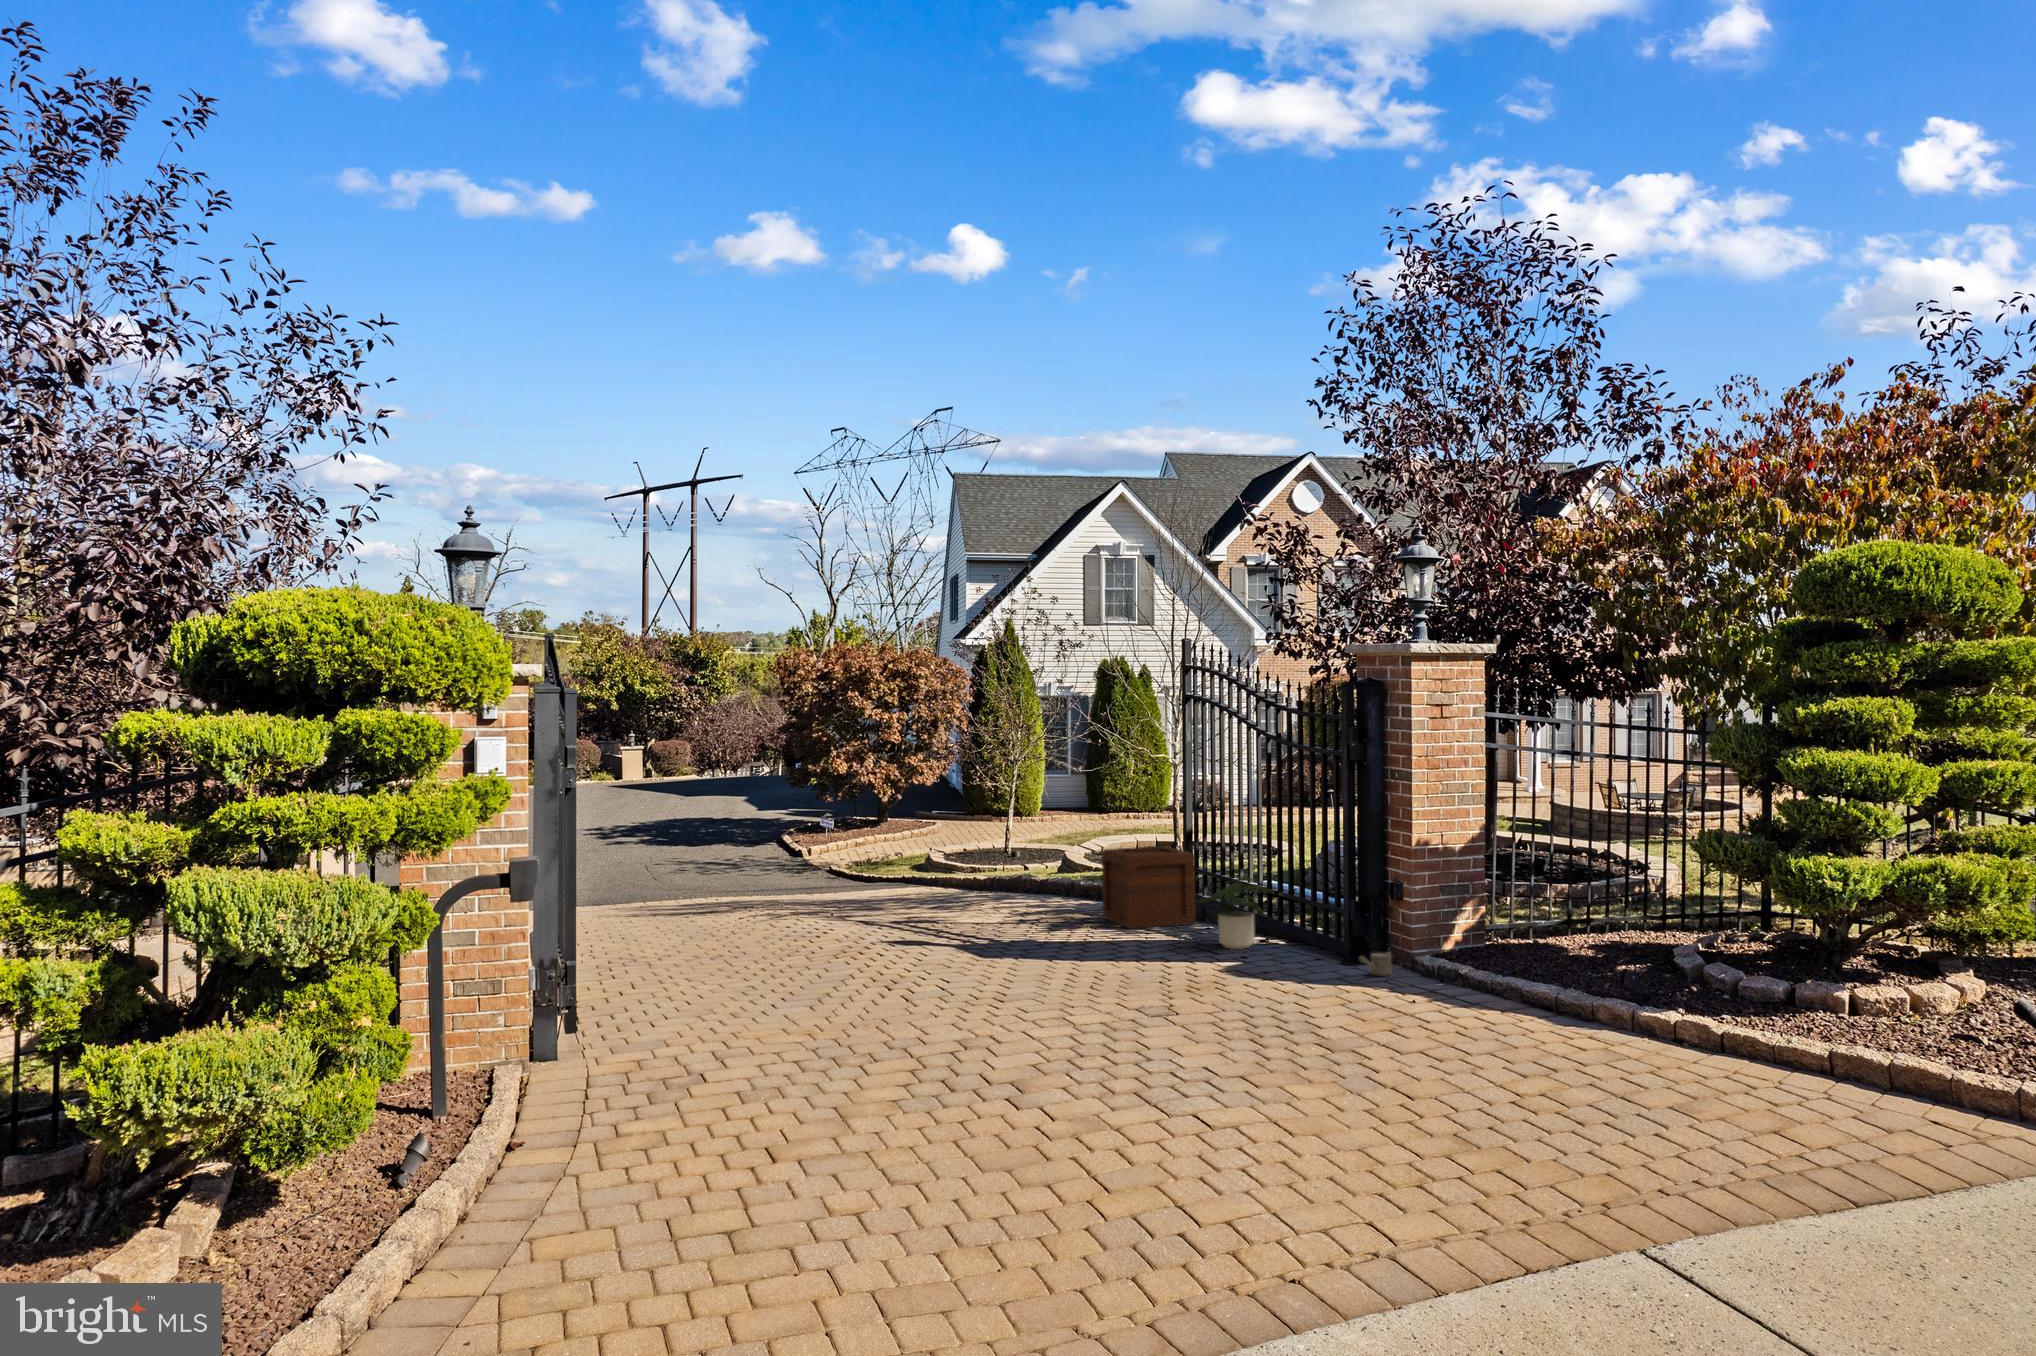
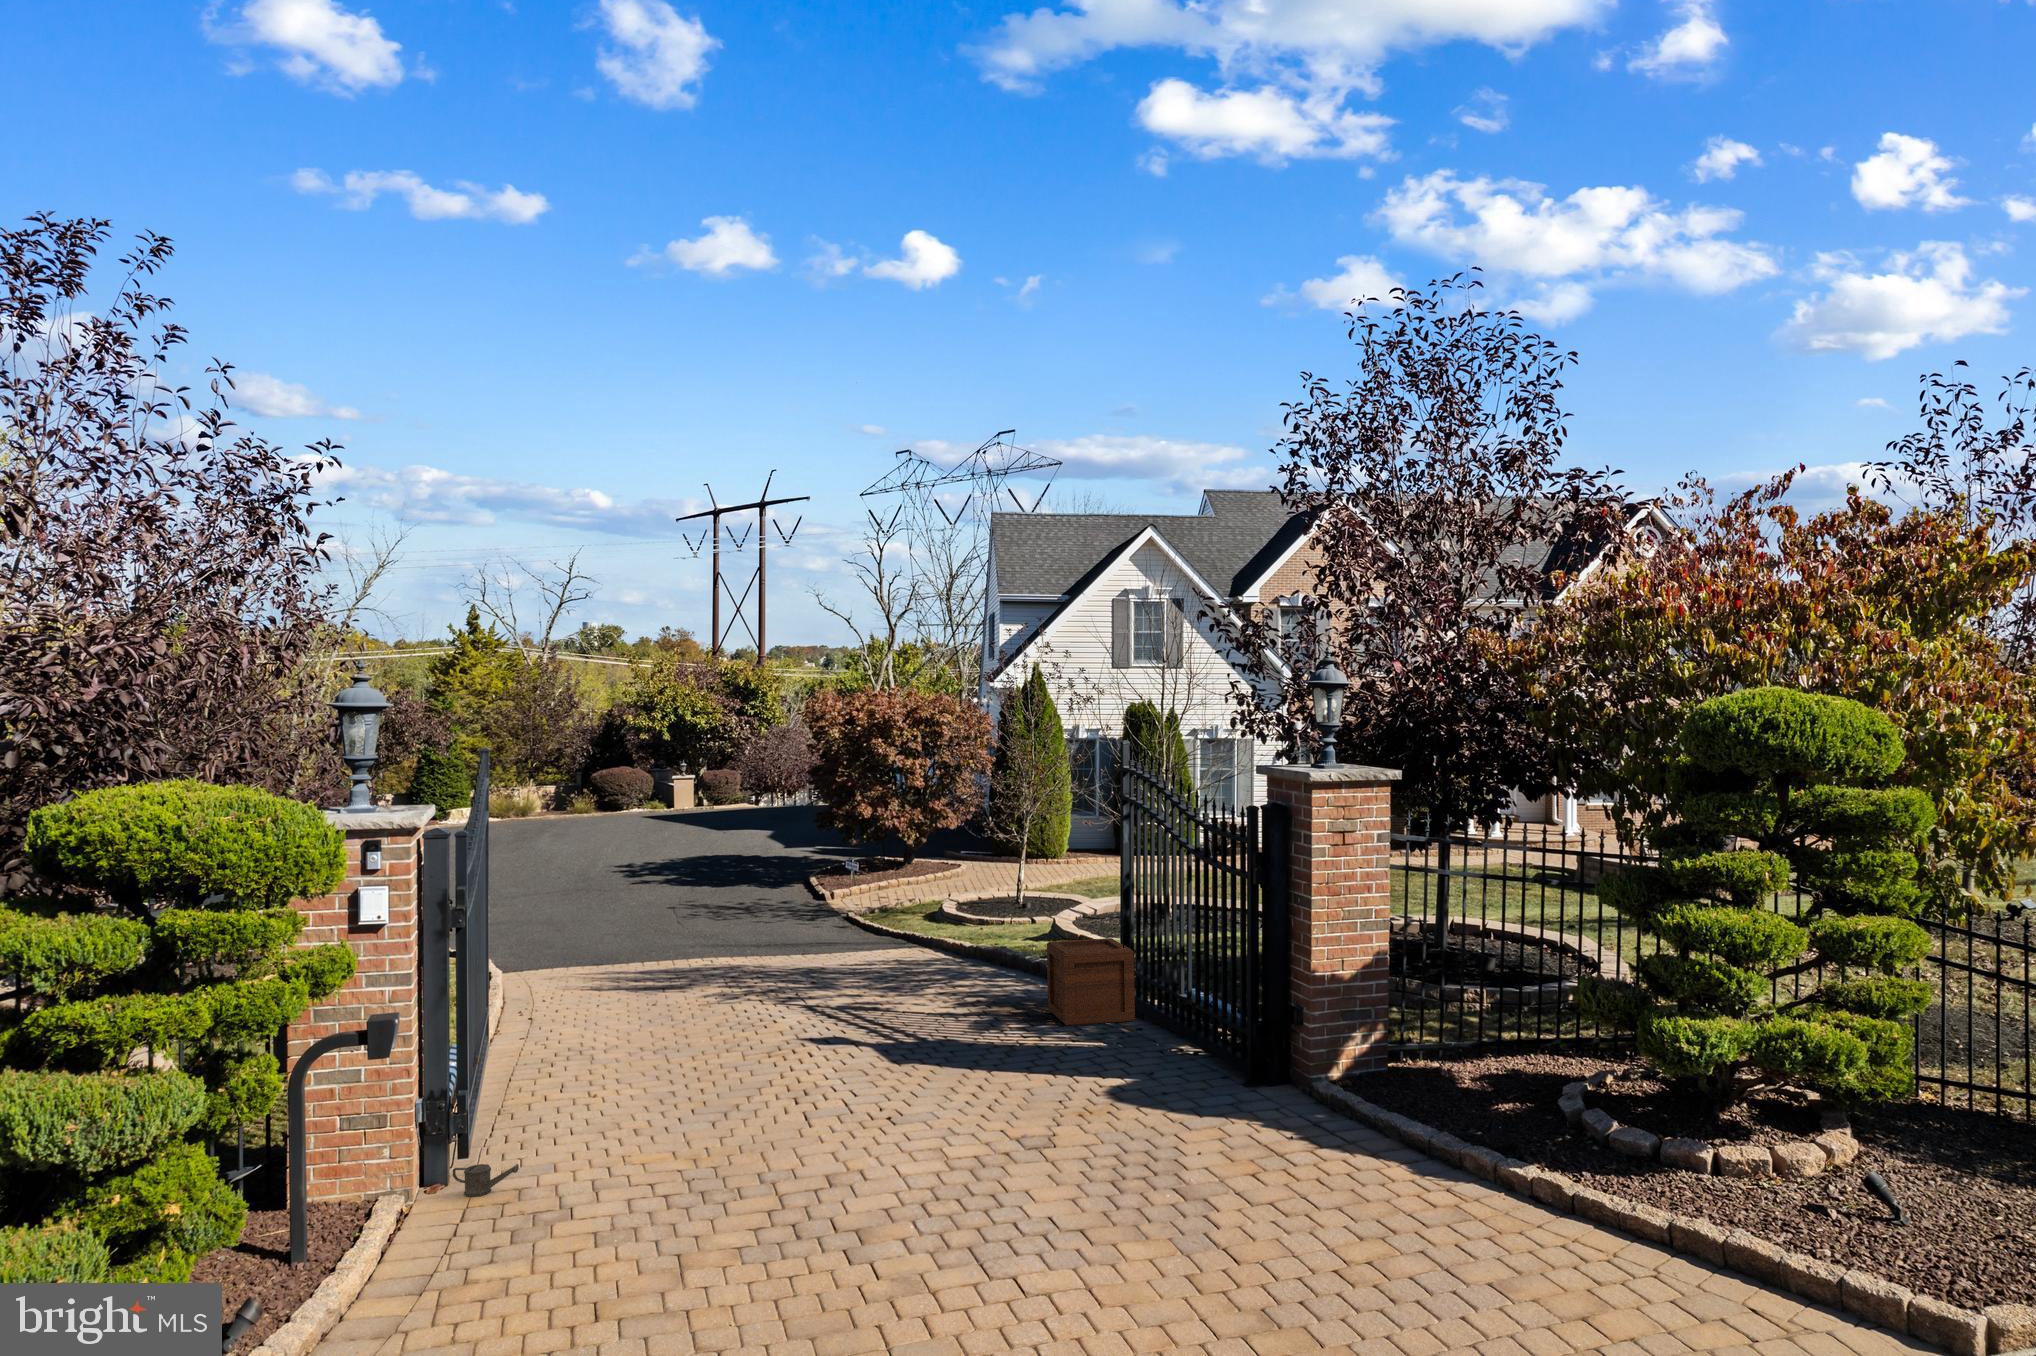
potted plant: present [1198,877,1272,949] -> none [1118,983,1193,1057]
watering can: present [1359,952,1392,976] -> present [453,1164,519,1197]

